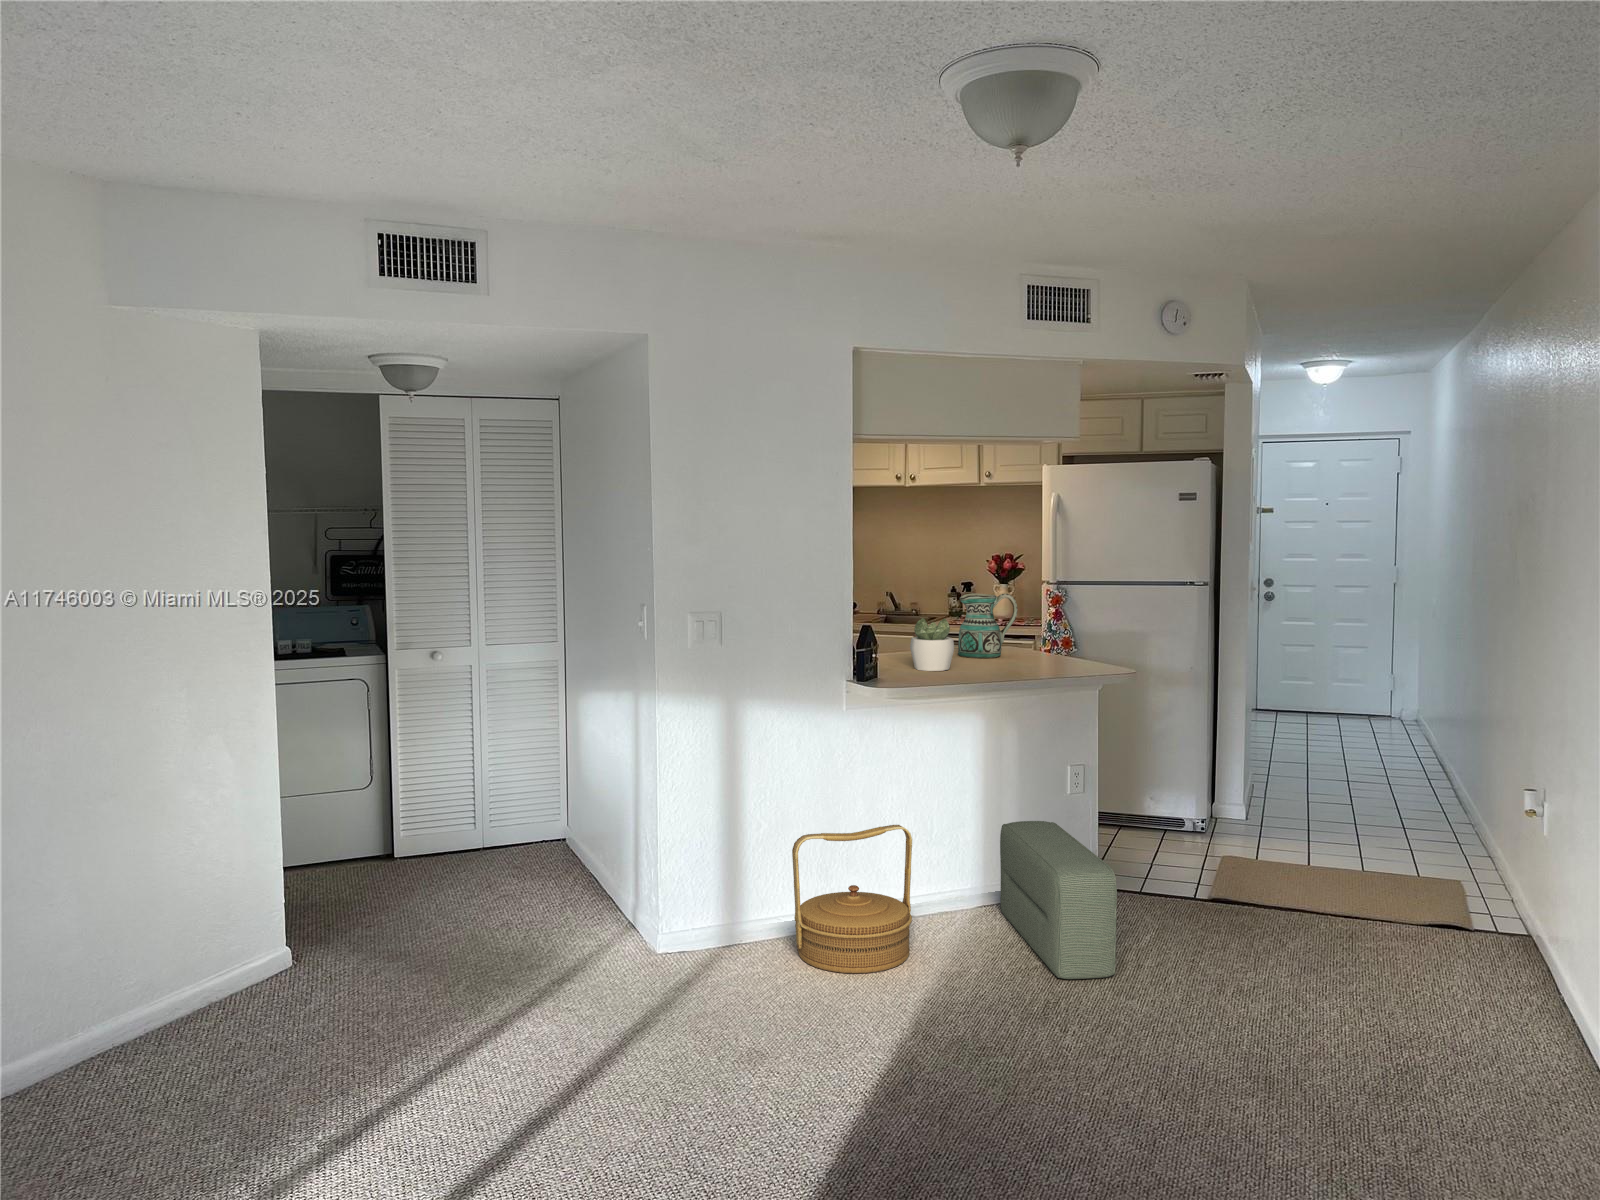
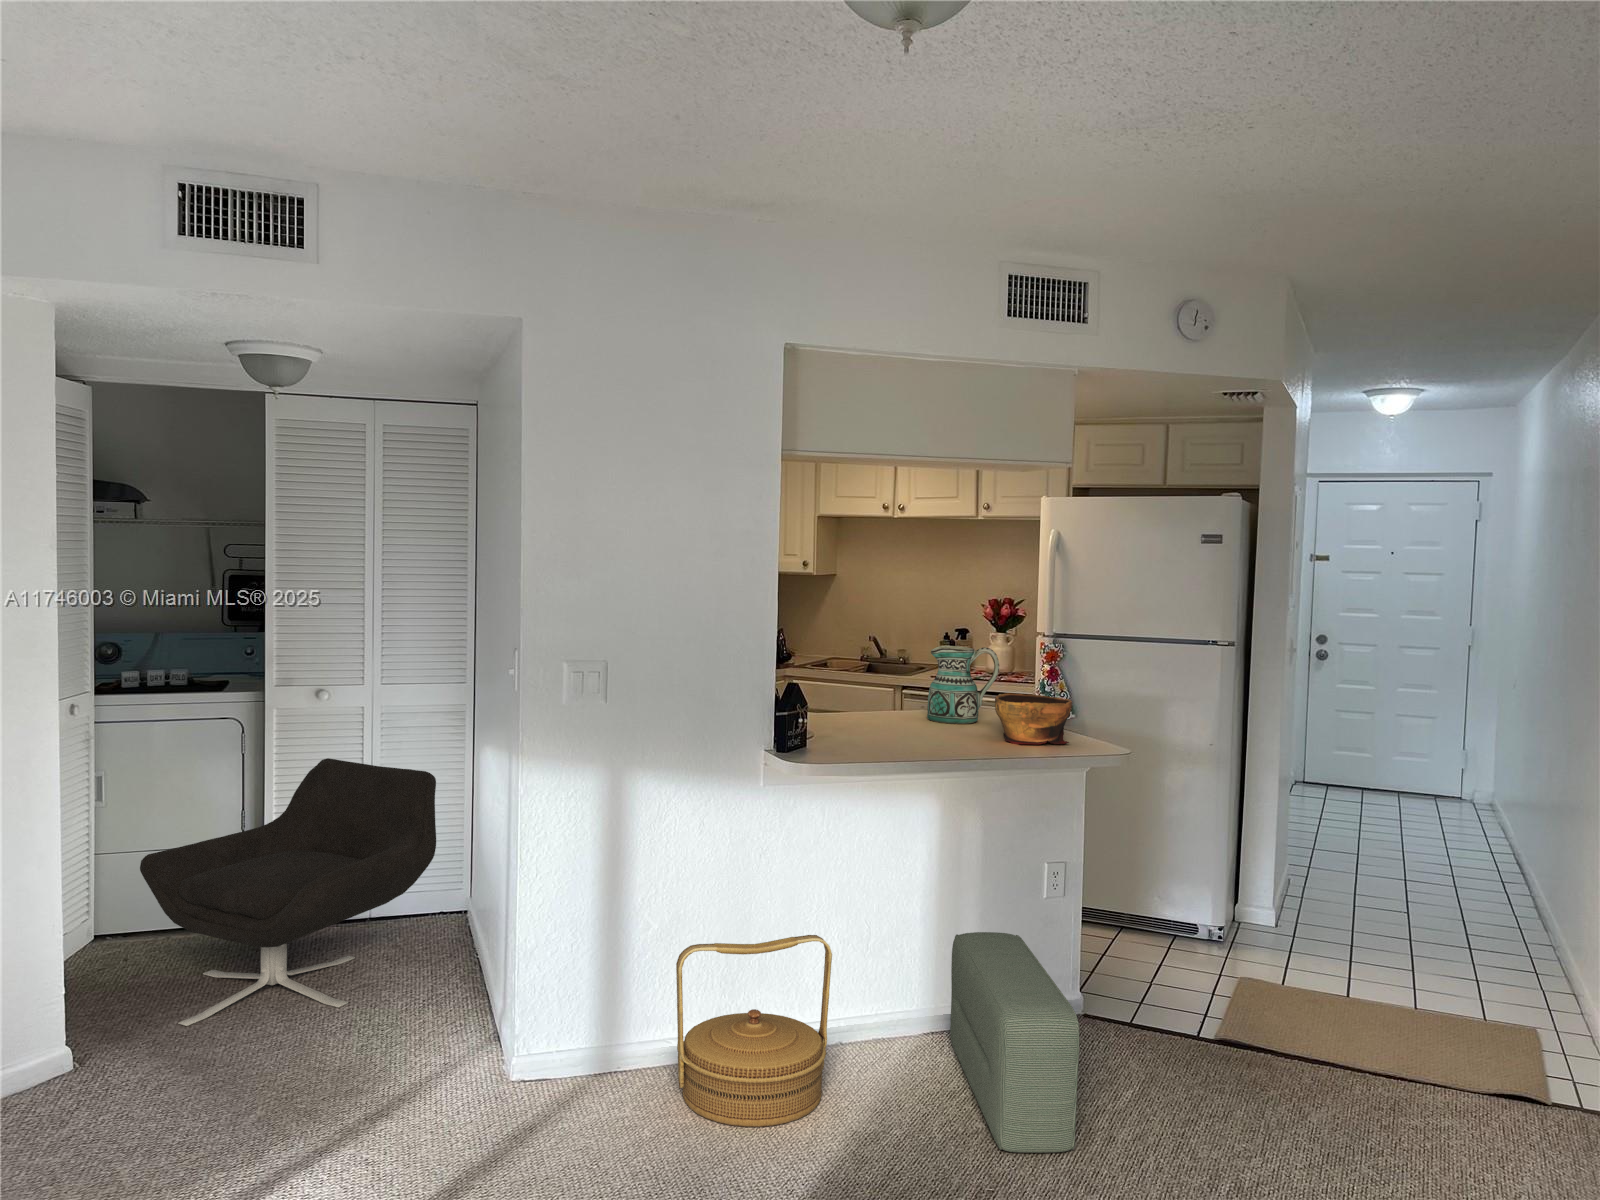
succulent plant: present [910,618,954,671] -> none [857,675,909,741]
bowl: none [1021,630,1085,670] -> present [995,693,1072,745]
lounge chair: none [312,709,556,929] -> present [140,758,436,1026]

